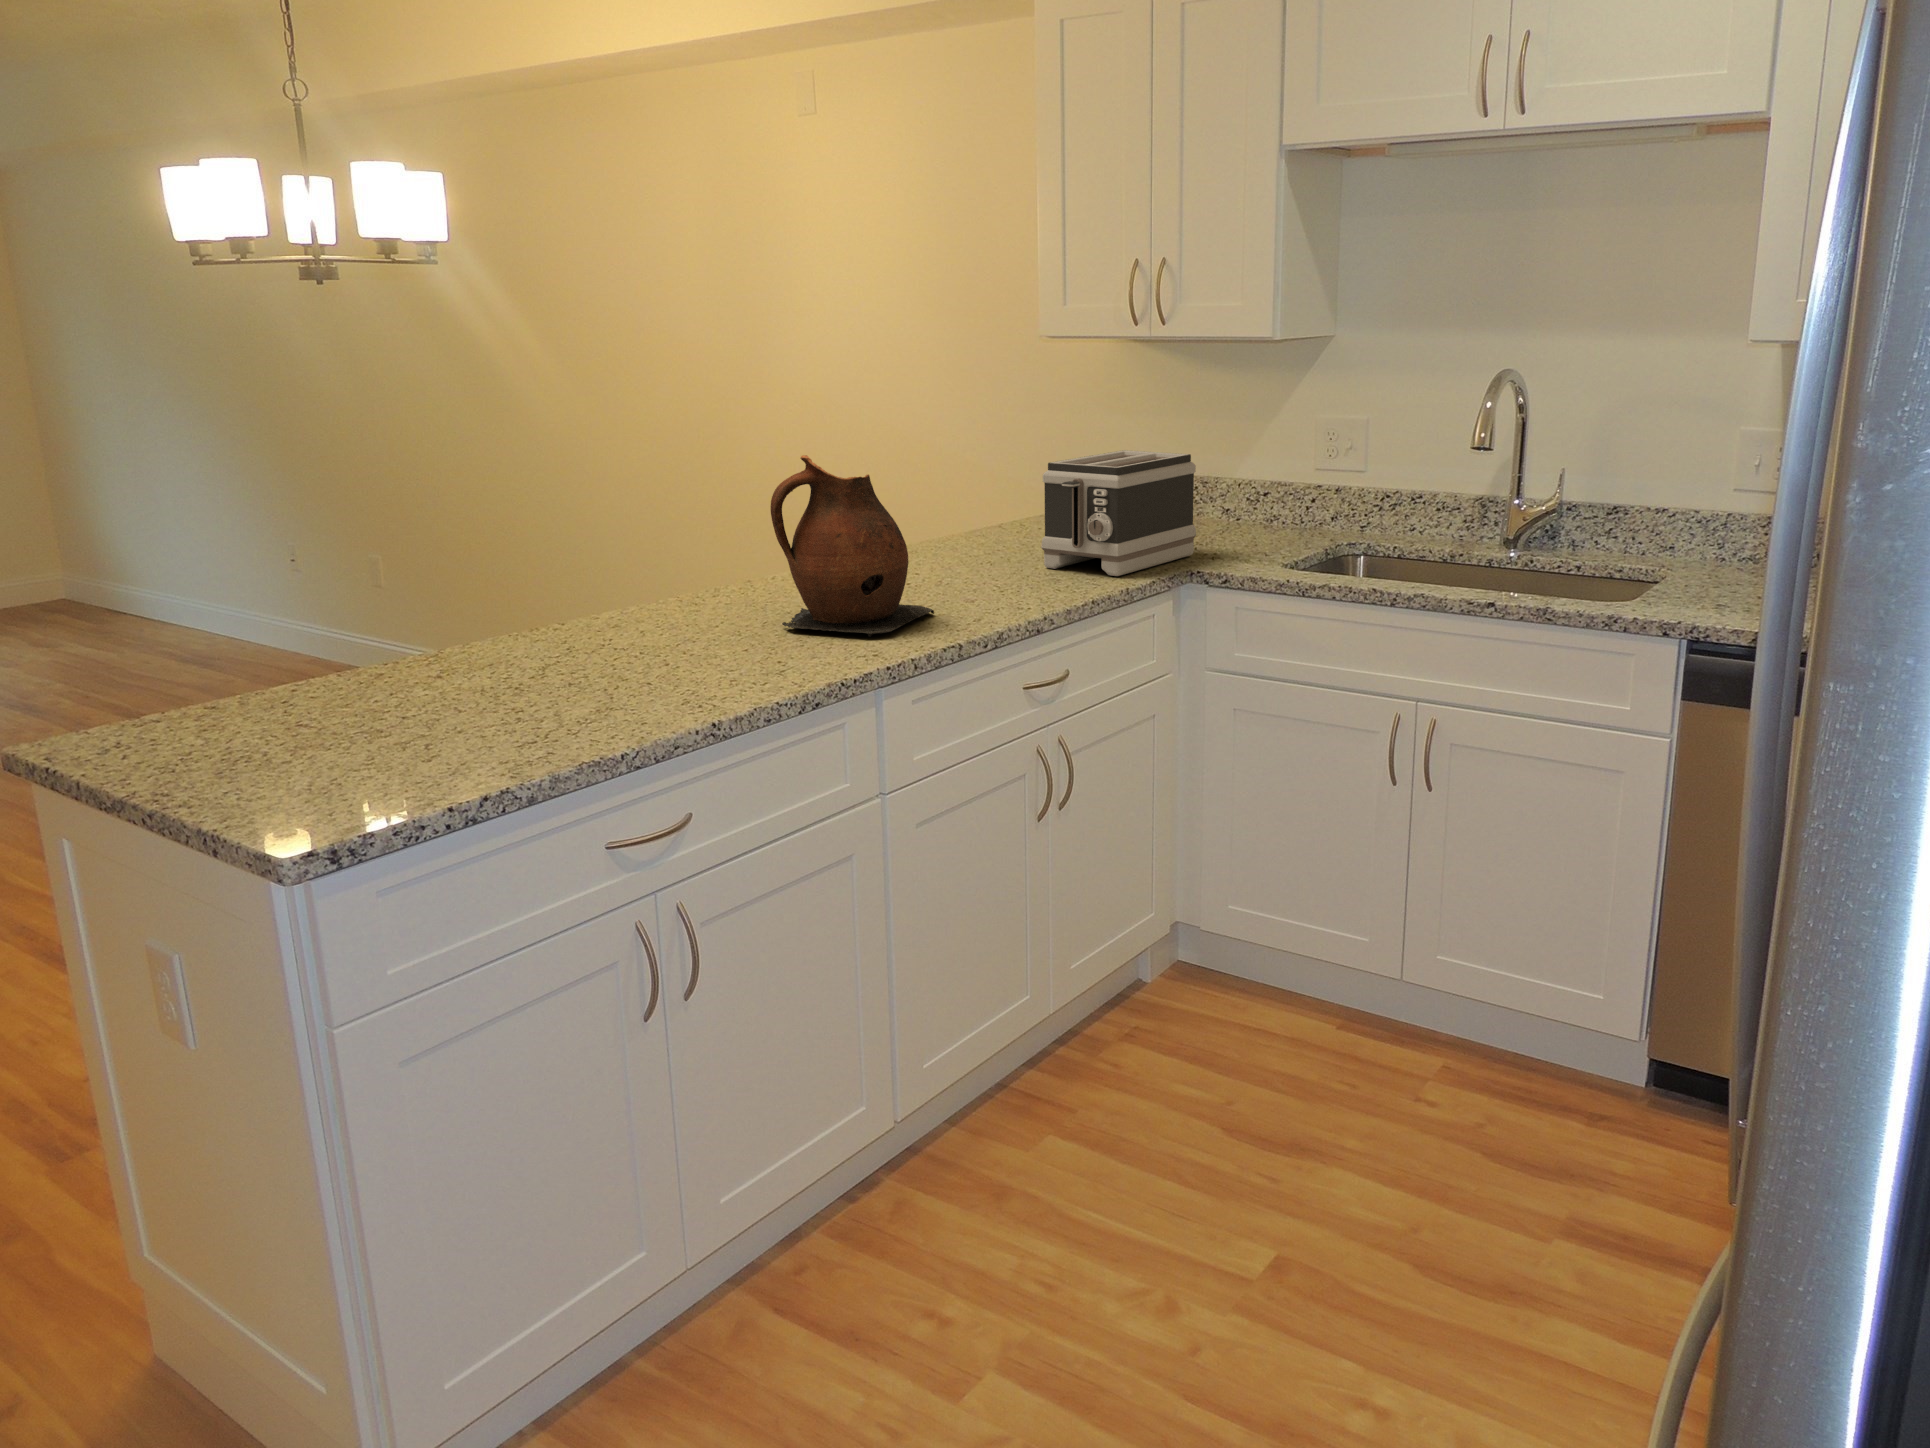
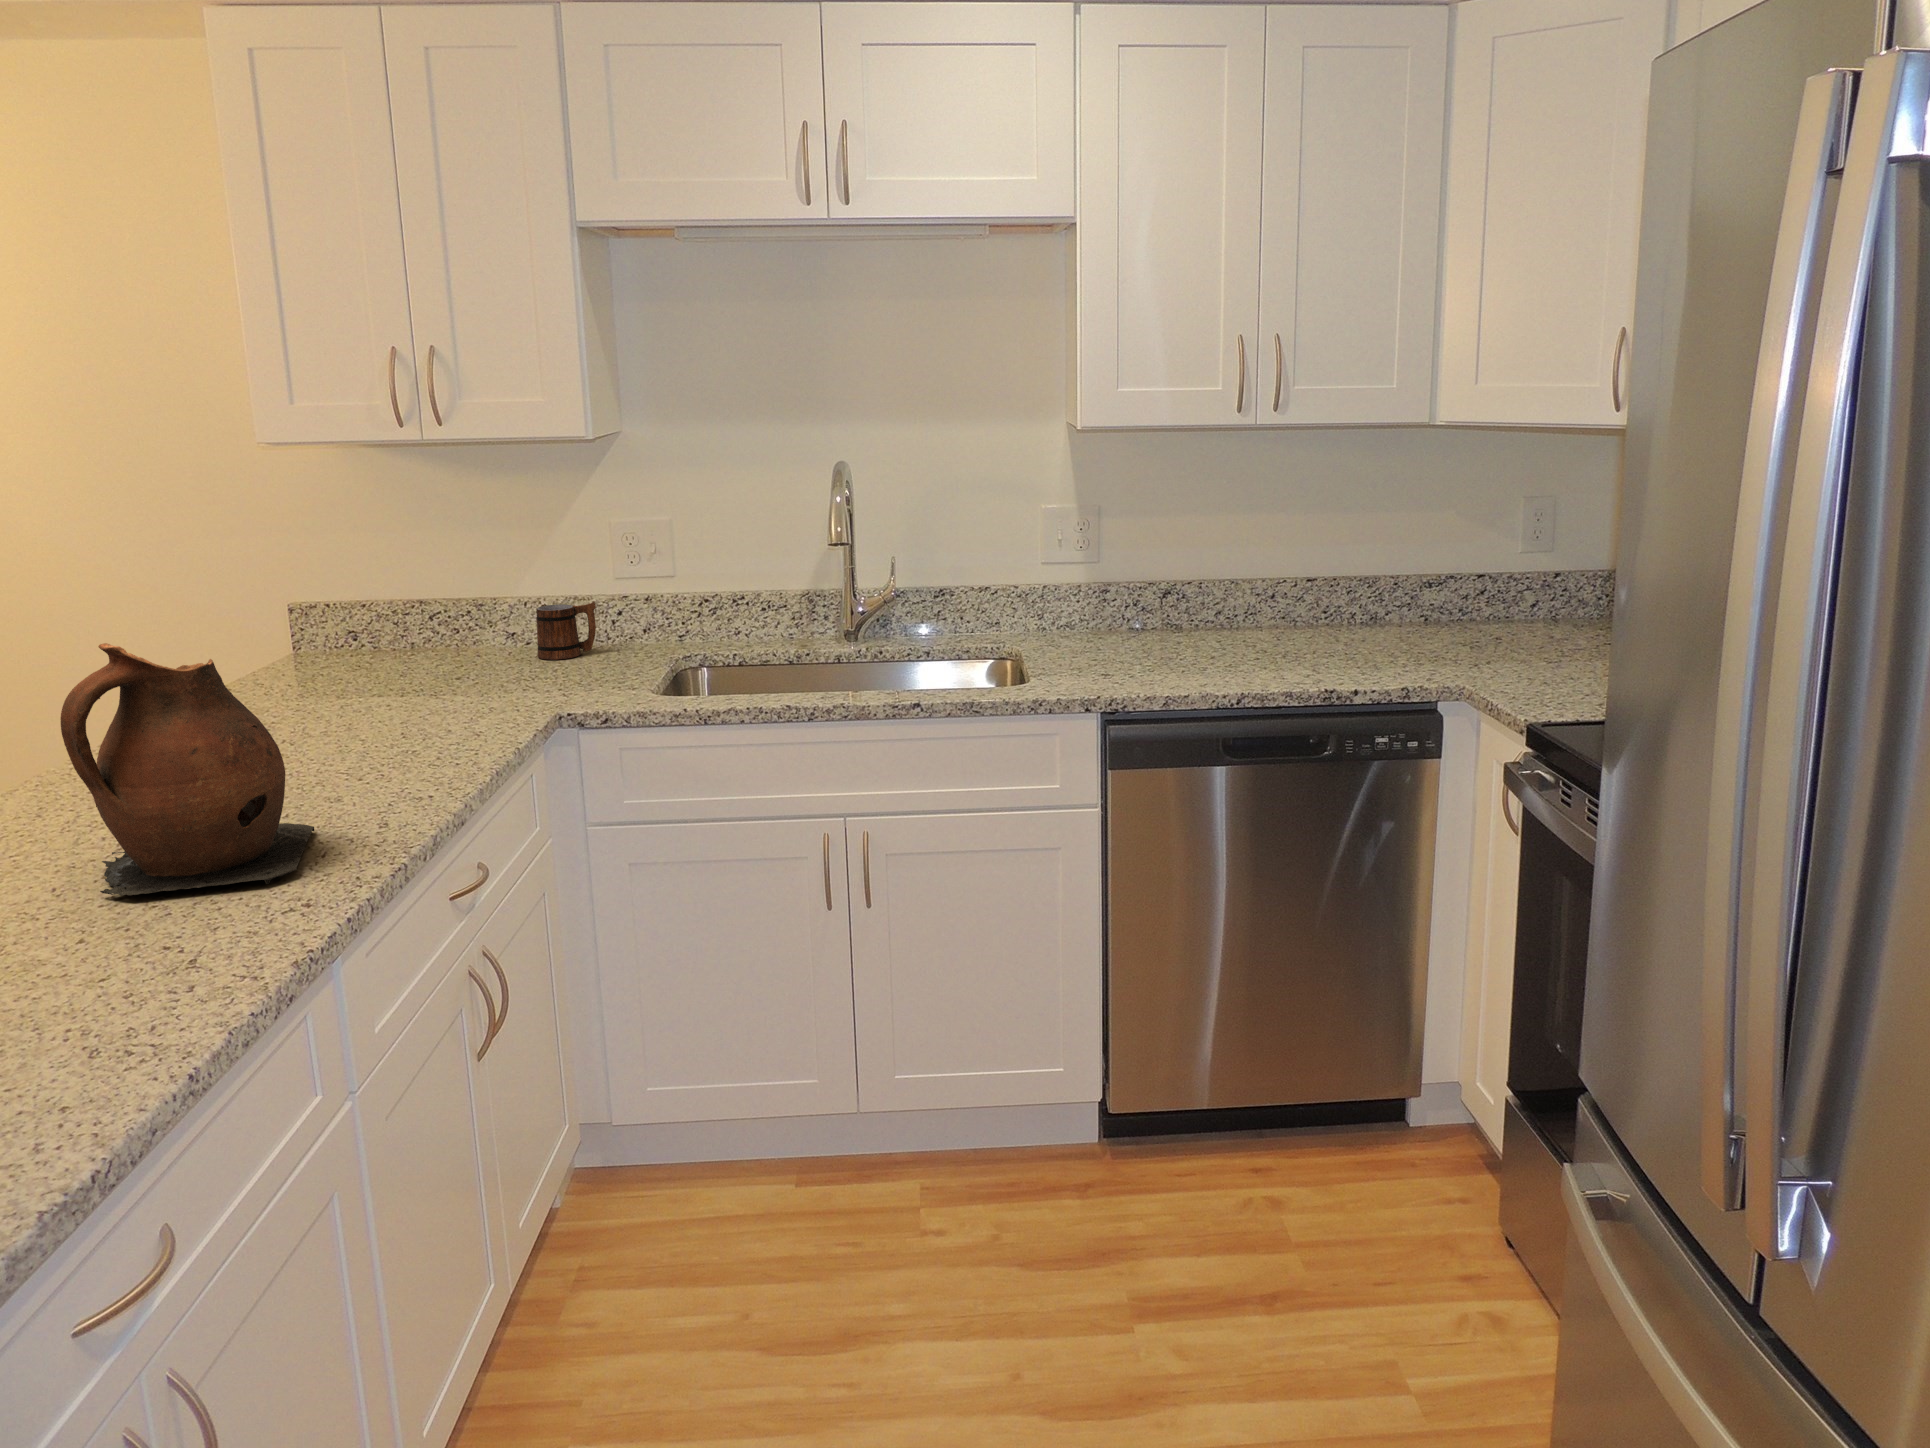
toaster: present [1041,450,1196,576] -> none [362,579,540,739]
mug: none [1231,486,1284,533] -> present [536,602,596,660]

